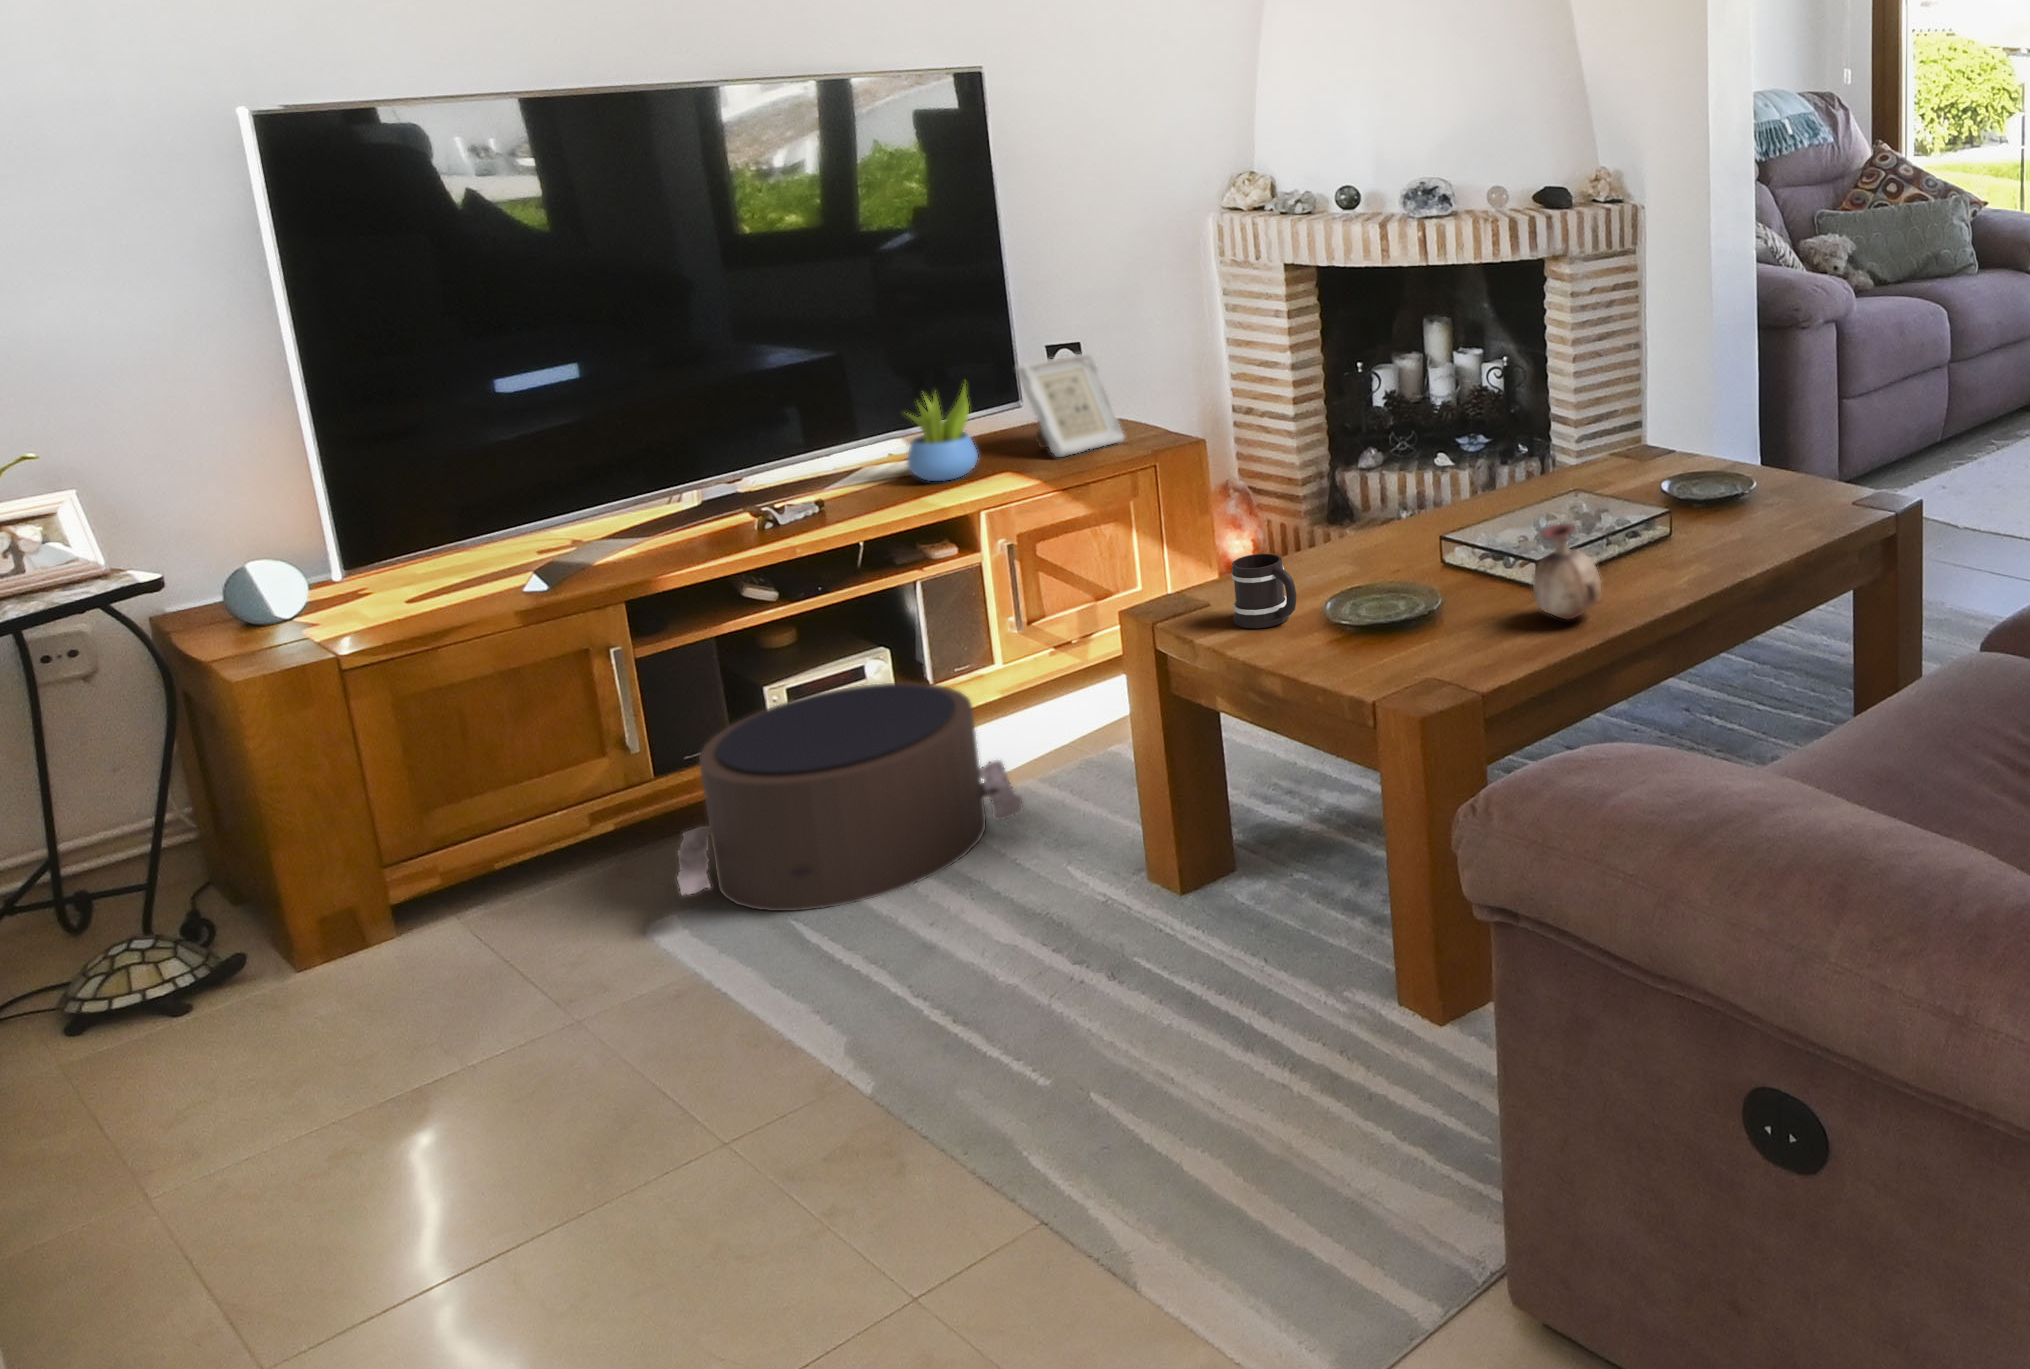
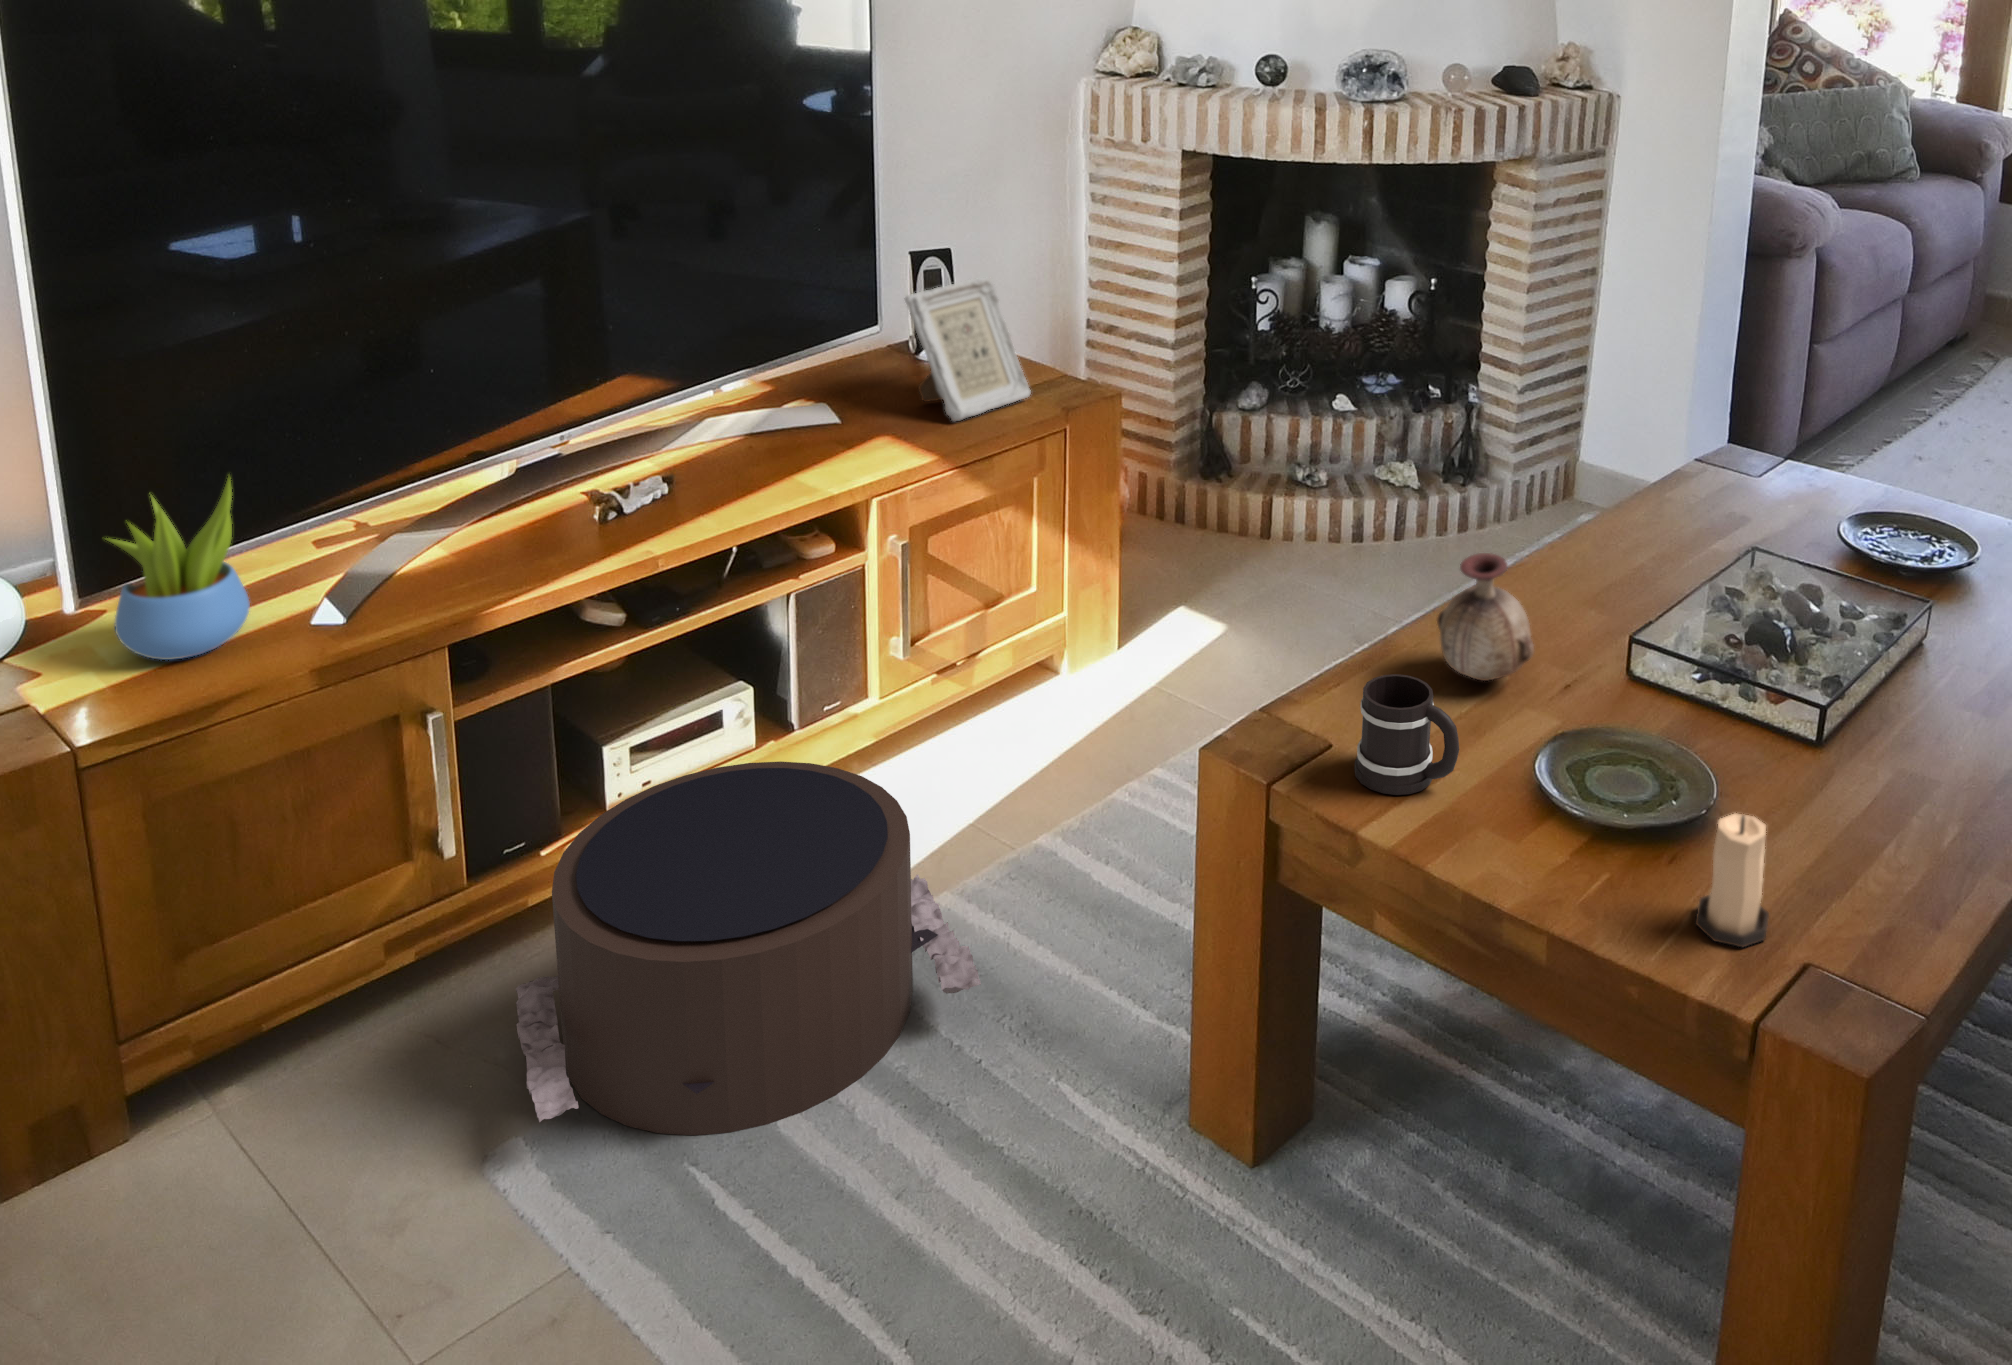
succulent plant: present [907,386,978,481] -> present [107,477,250,660]
vase: present [1533,524,1601,619] -> present [1437,553,1534,681]
candle: none [1411,598,1461,682] -> present [1696,814,1769,947]

